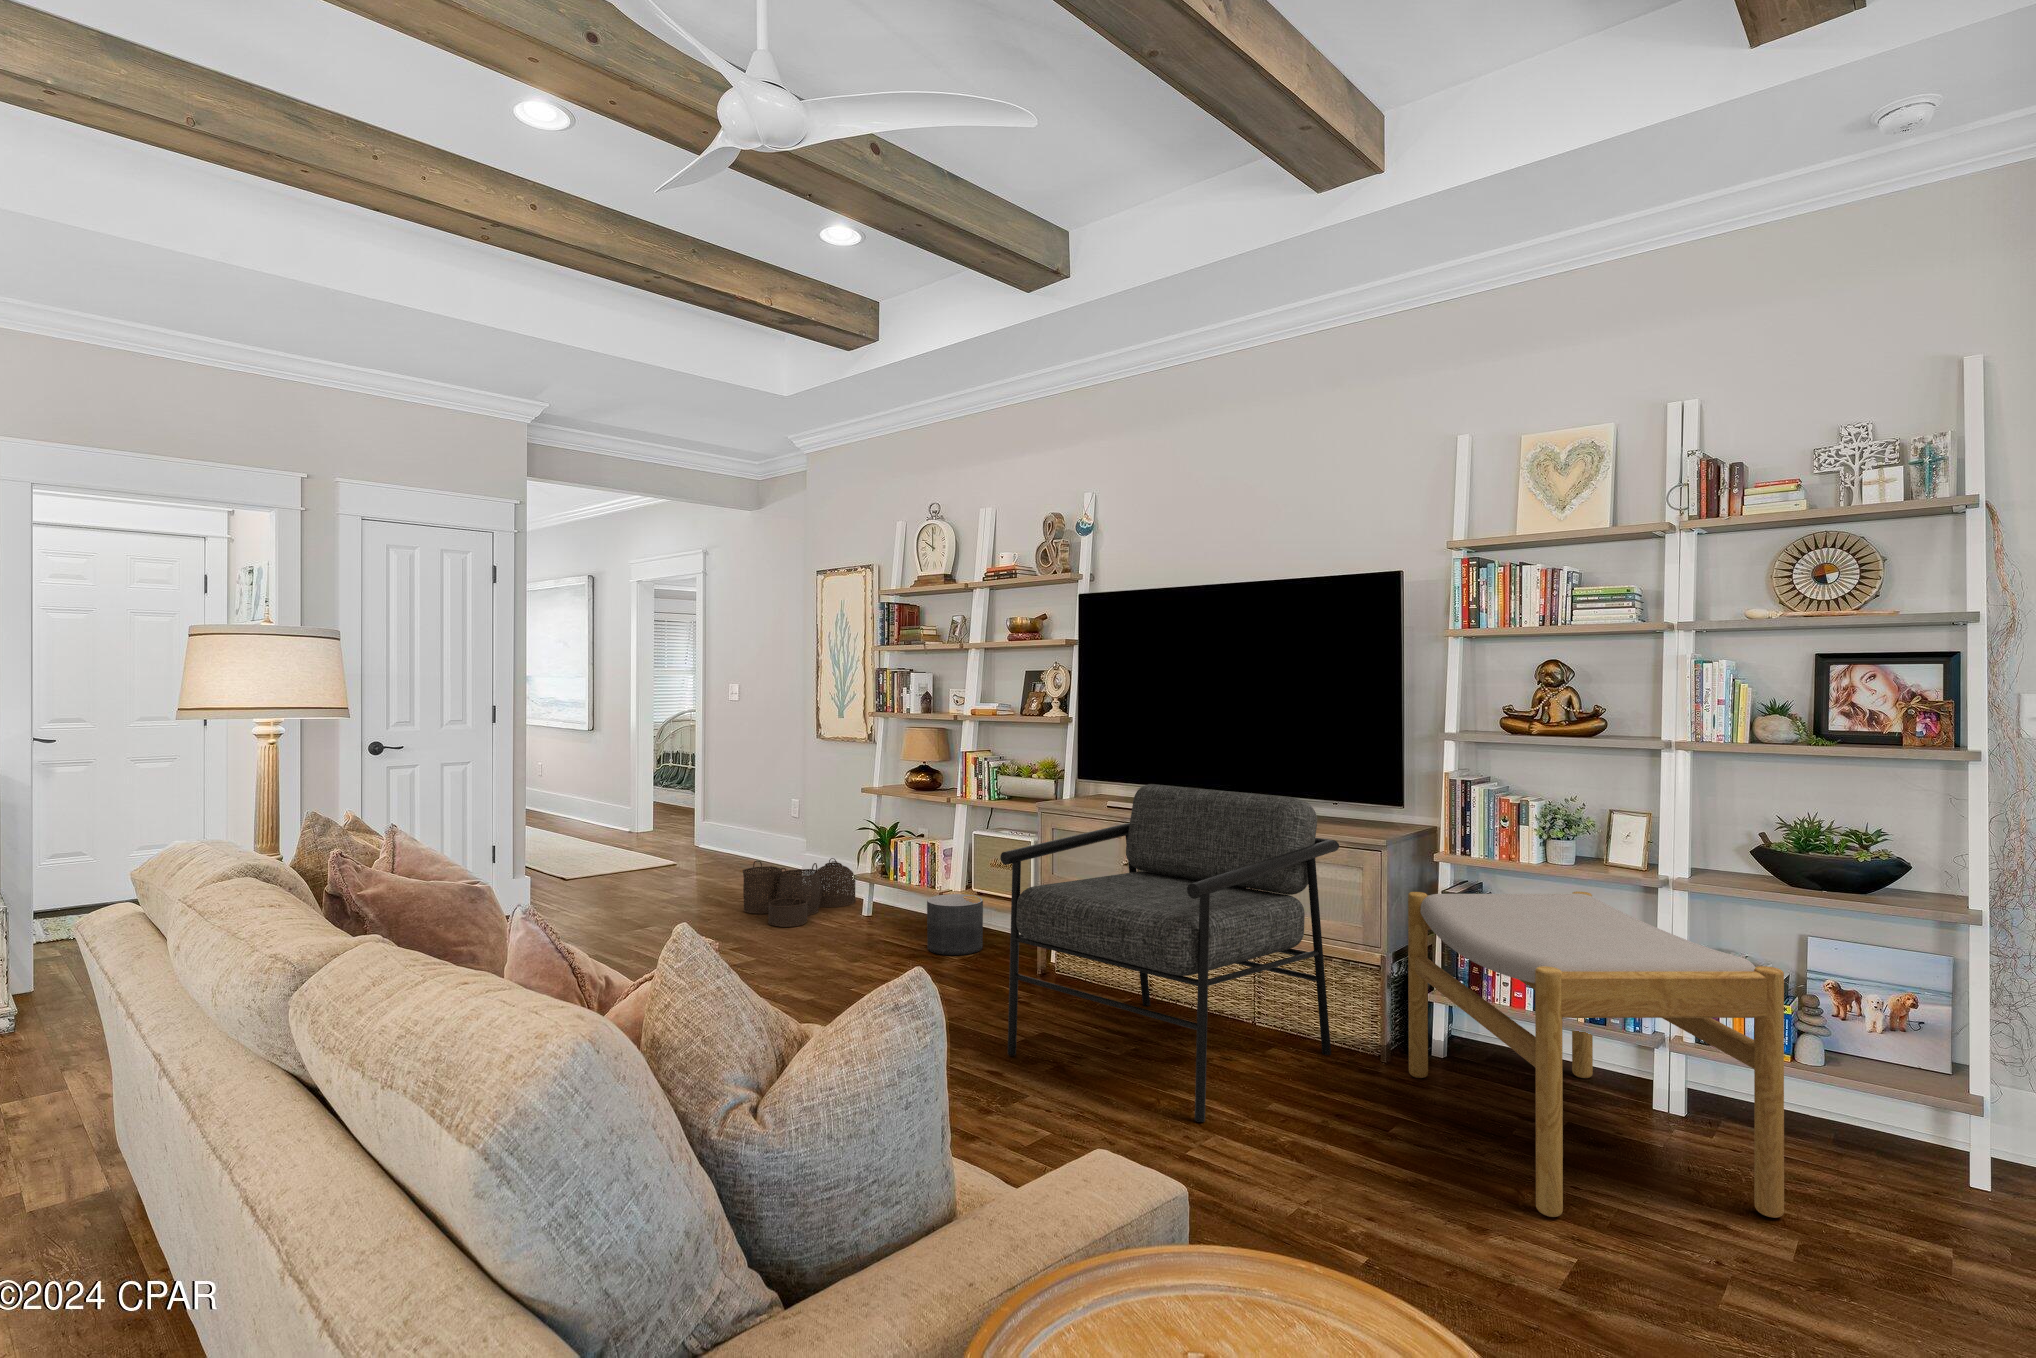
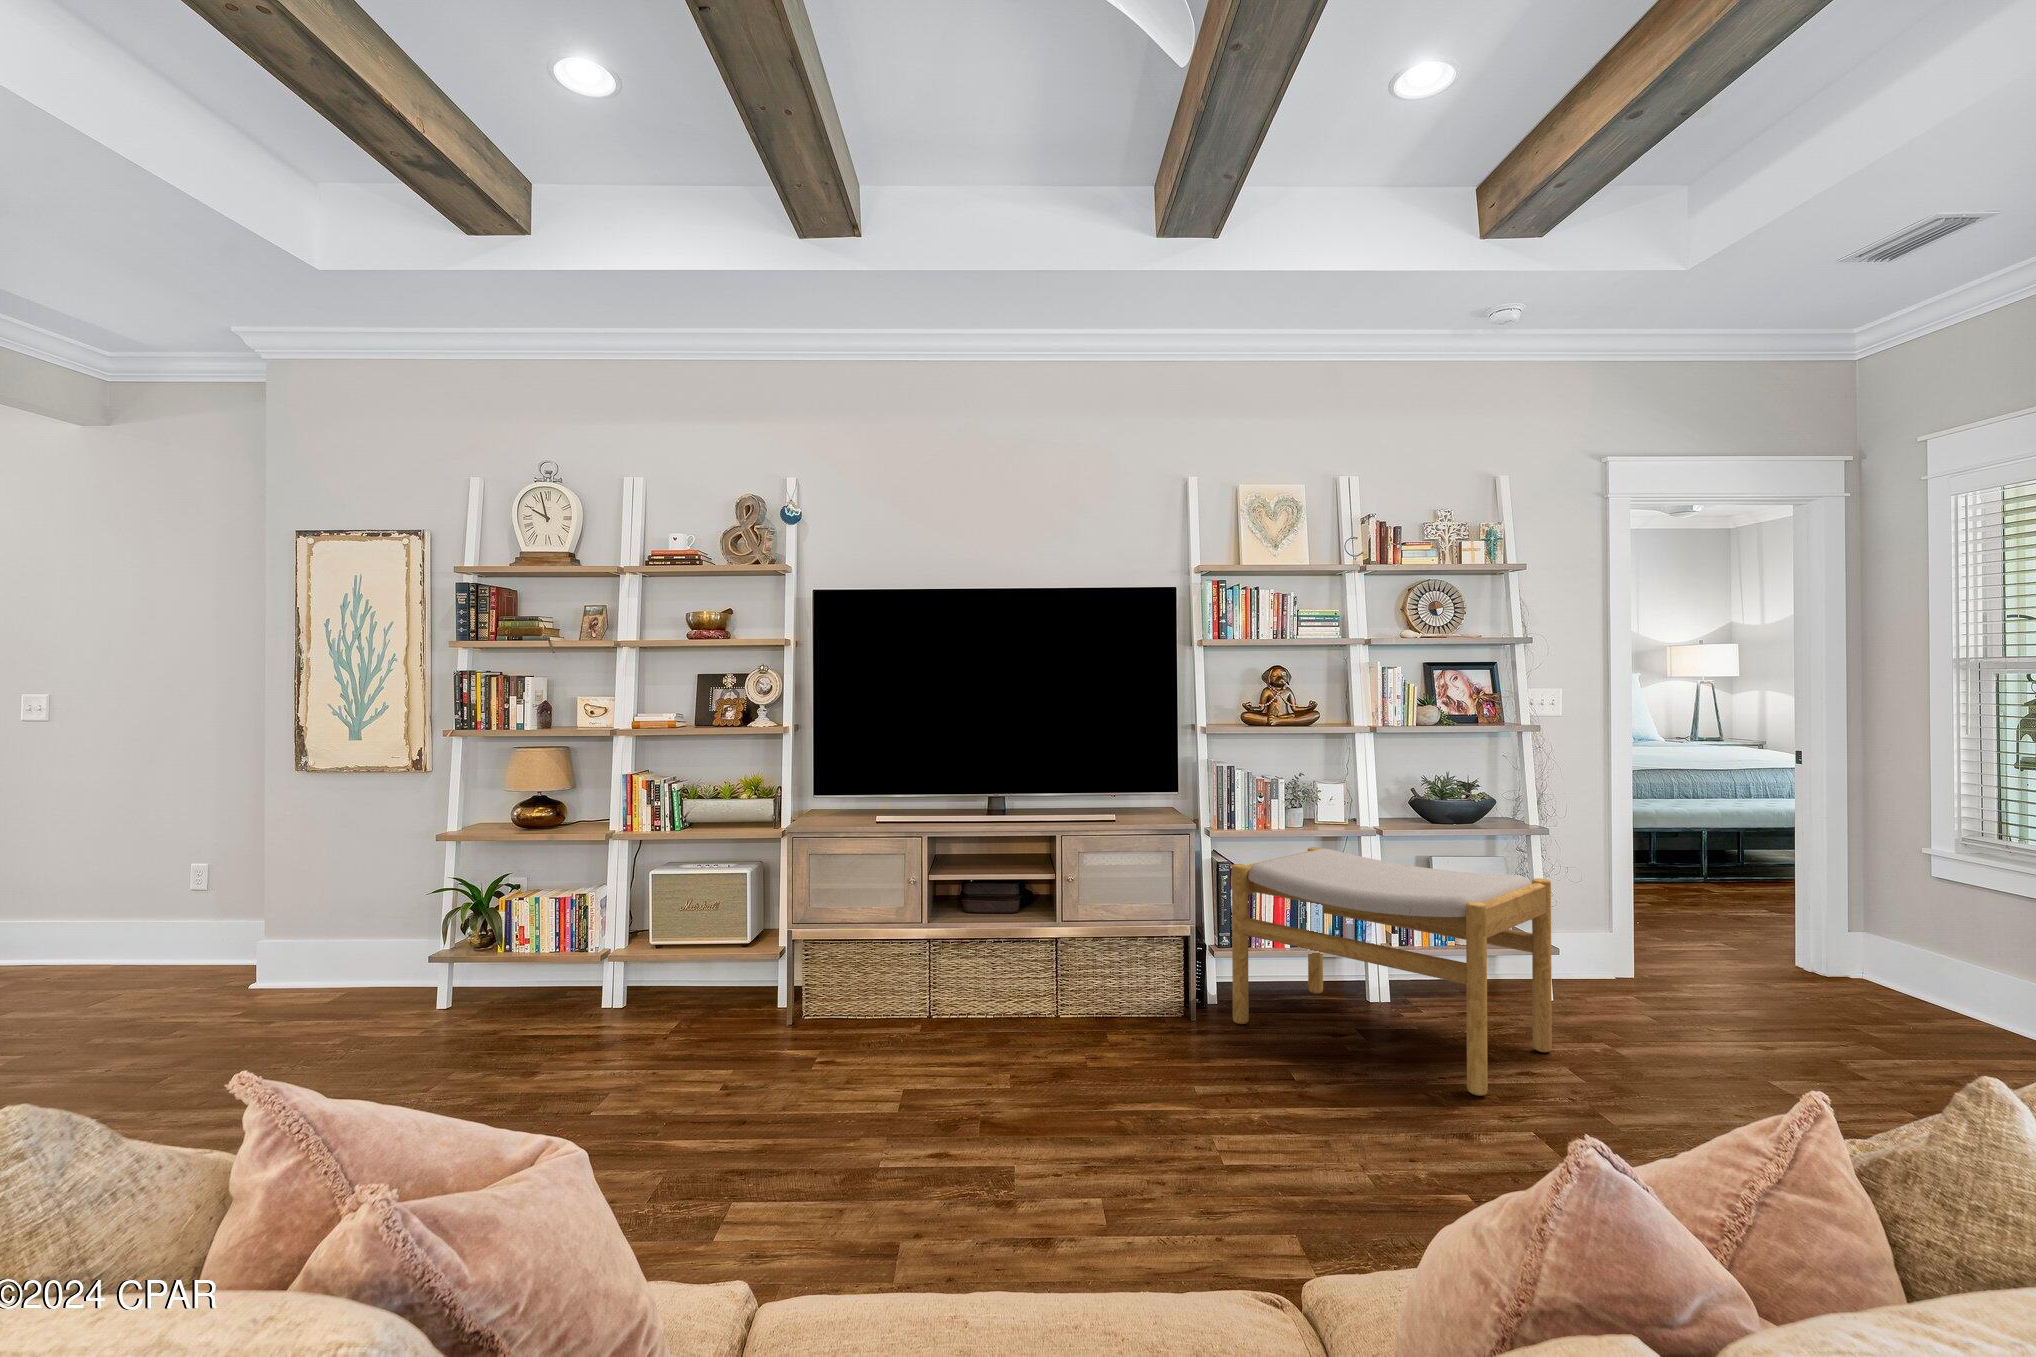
armchair: present [1000,784,1339,1122] -> none [924,792,1197,1113]
woven basket: present [743,858,856,927] -> none [224,938,399,1049]
planter: present [927,894,983,955] -> none [611,948,684,1028]

